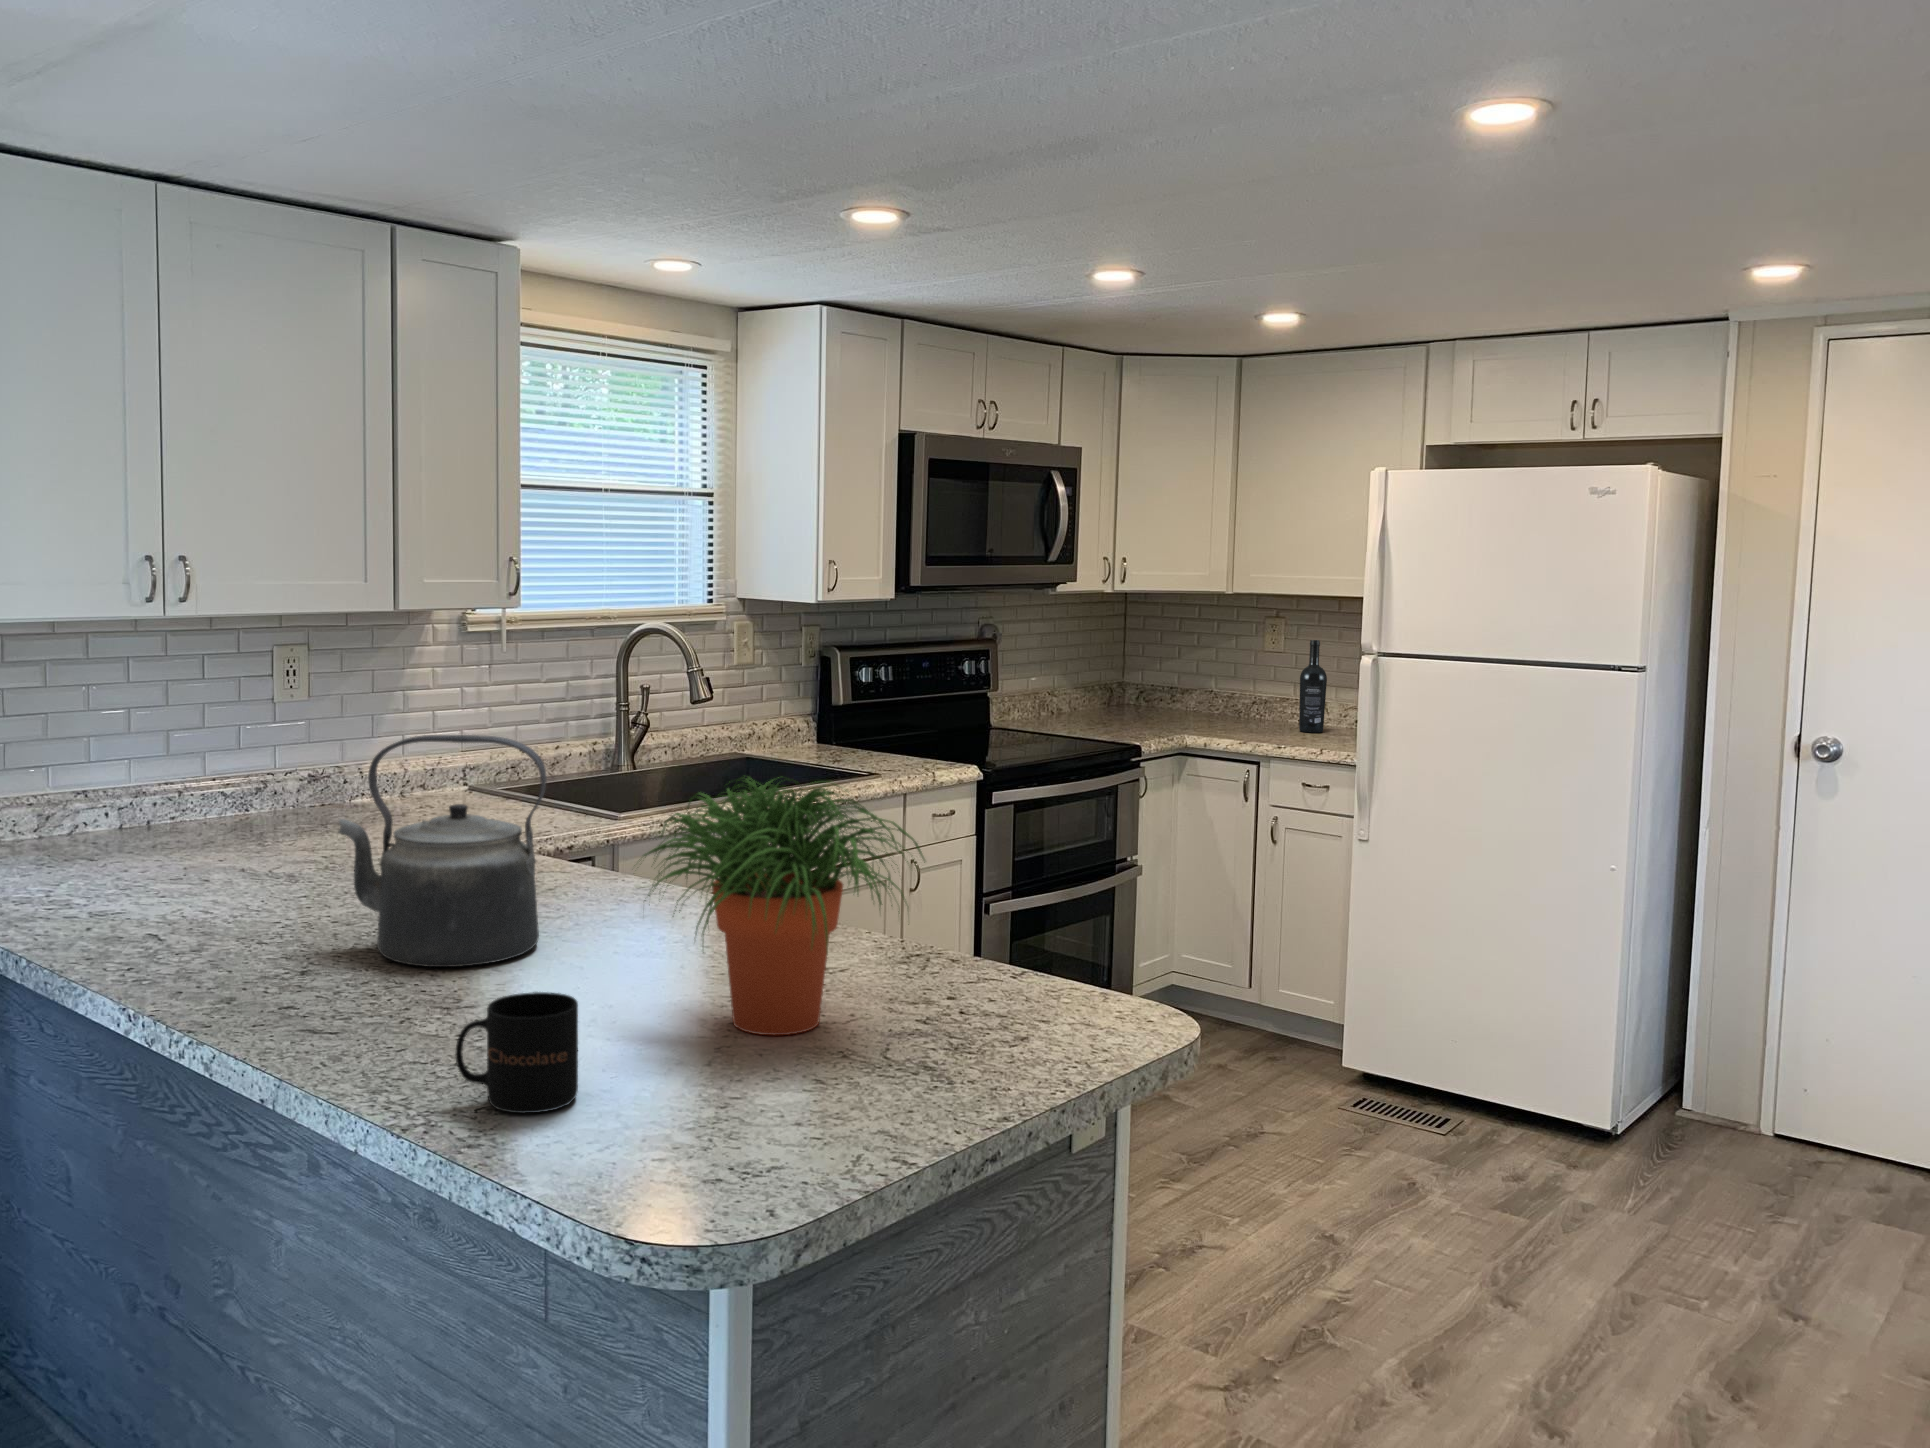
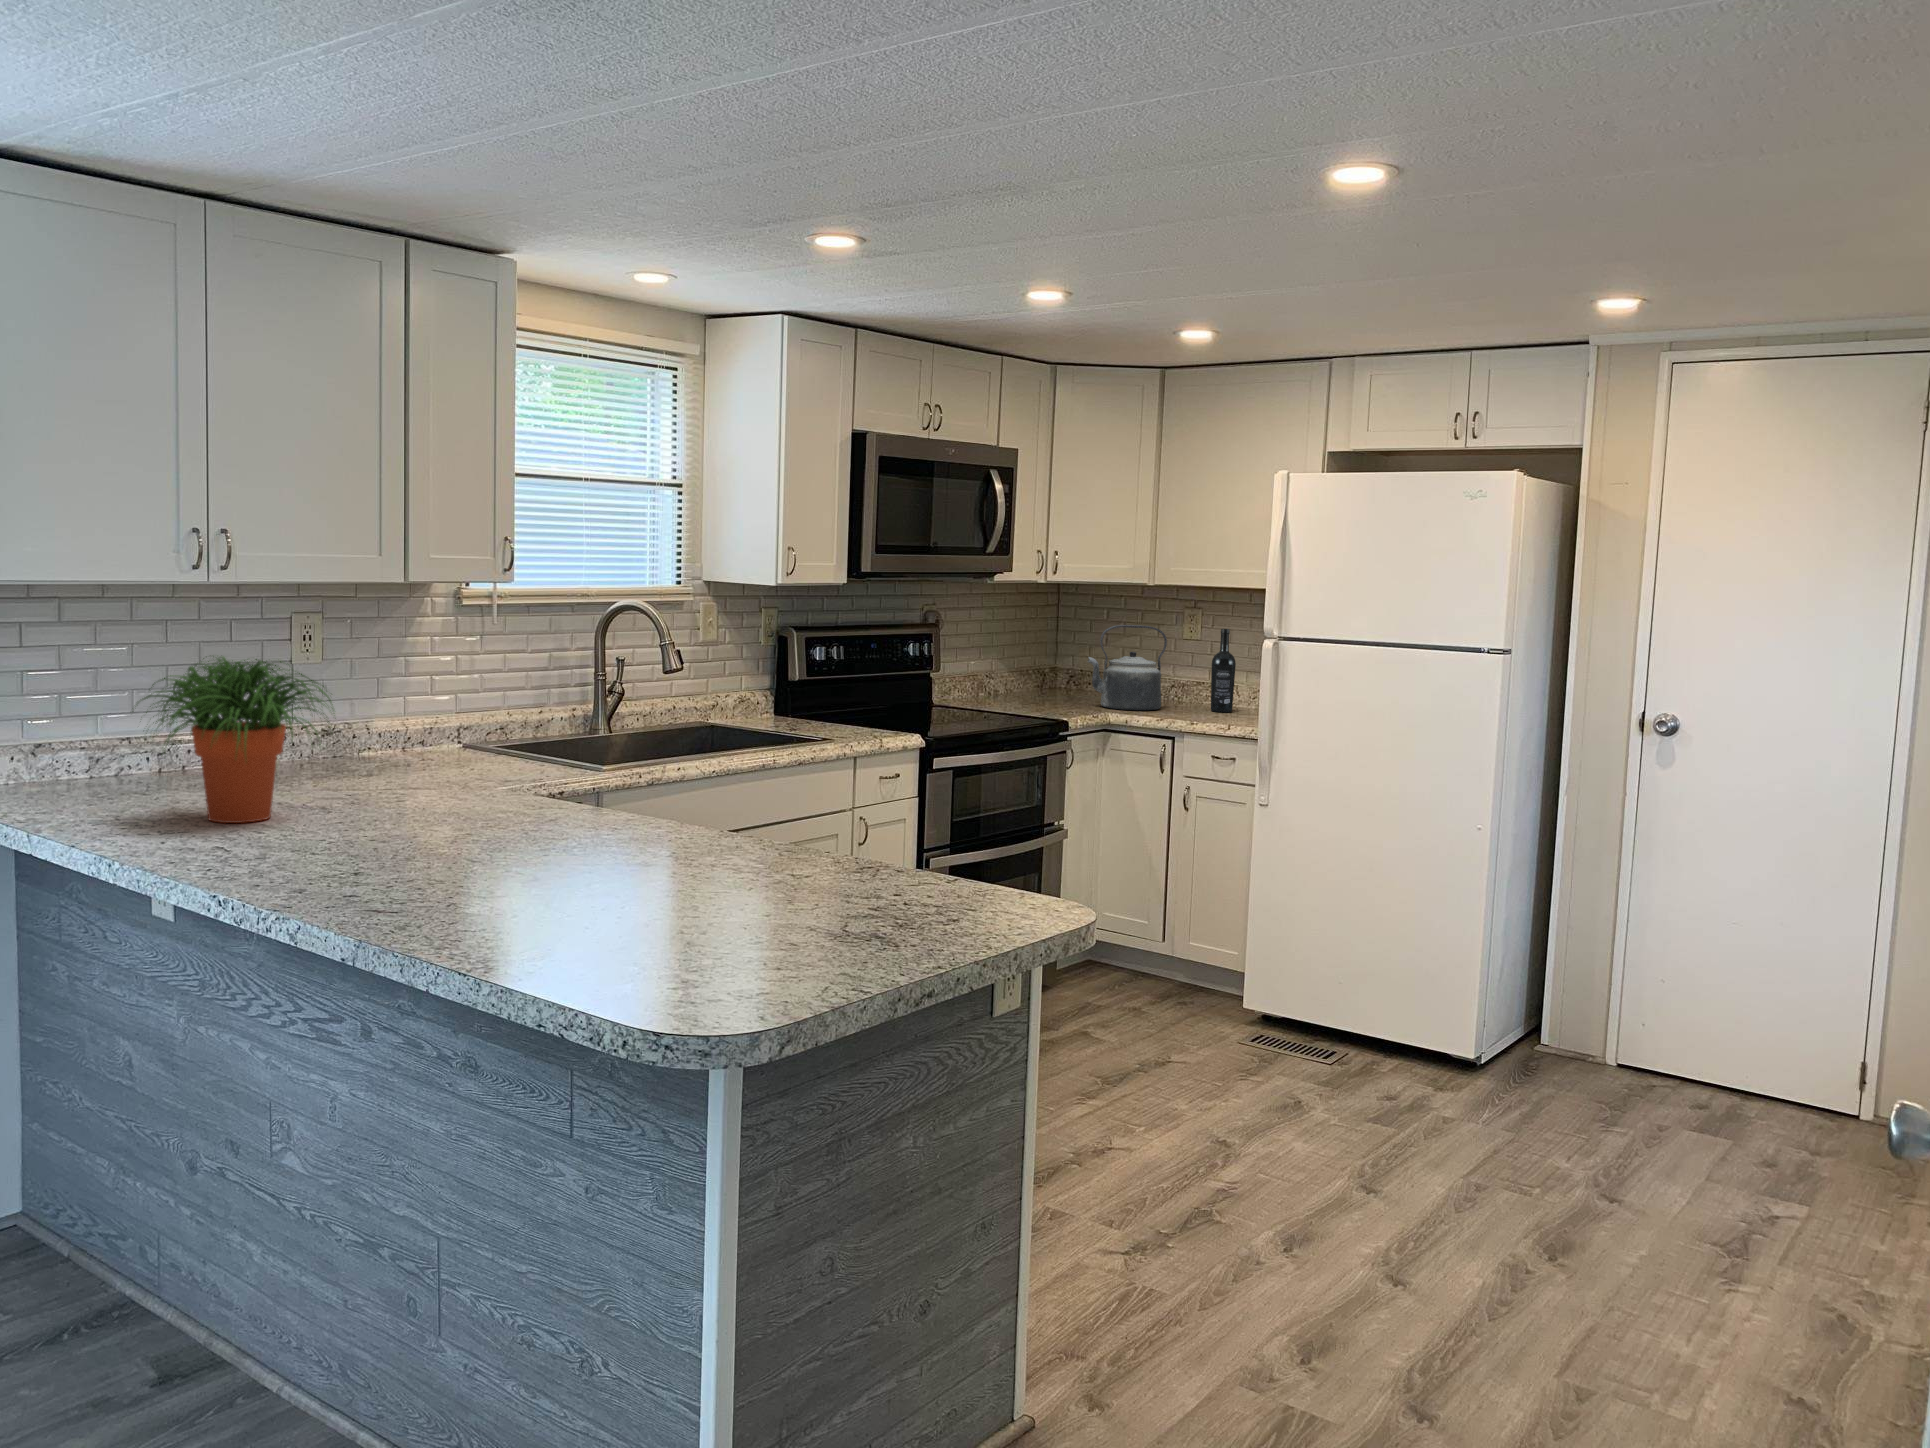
kettle: present [339,735,547,967] -> present [1088,625,1167,710]
potted plant: present [644,776,925,1035] -> present [142,656,336,823]
mug: present [455,992,578,1113] -> none [504,870,602,961]

